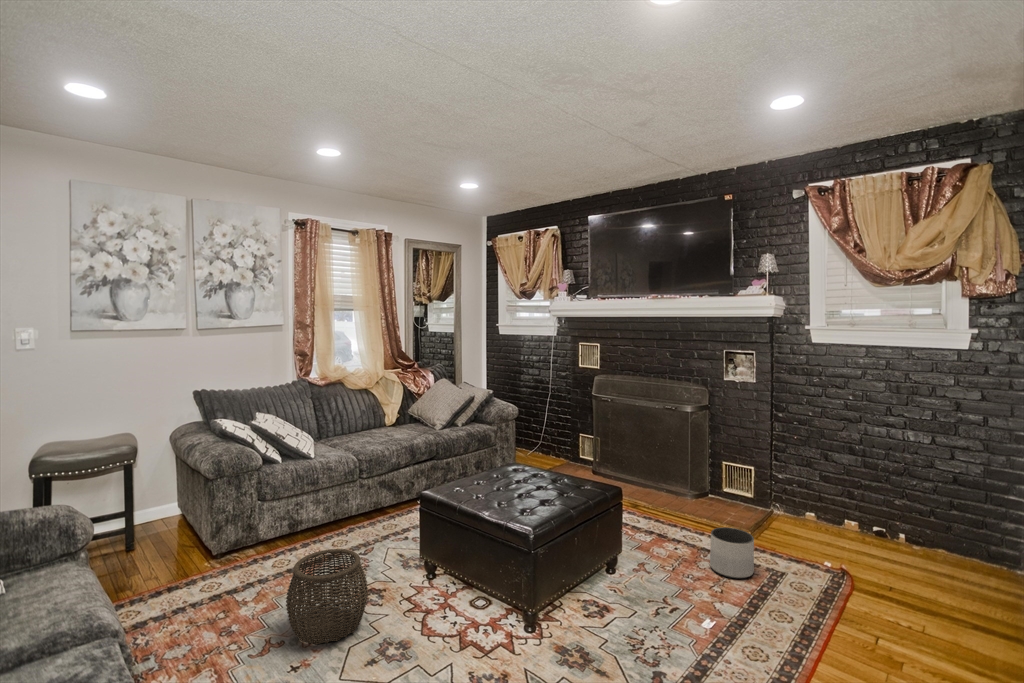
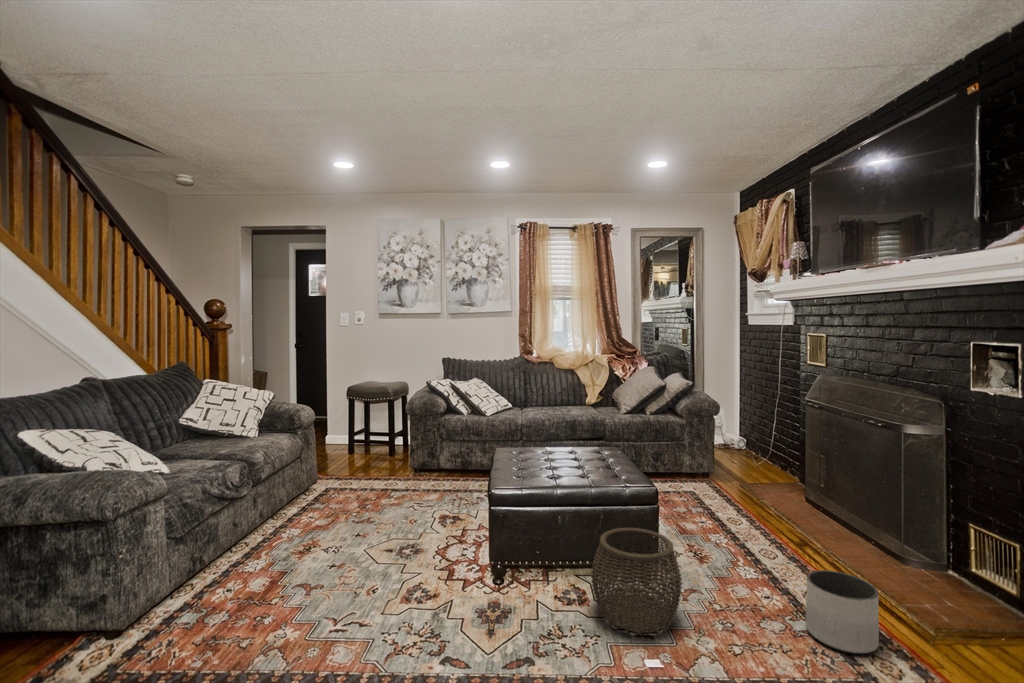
woven basket: present [286,549,368,645] -> present [591,528,682,634]

